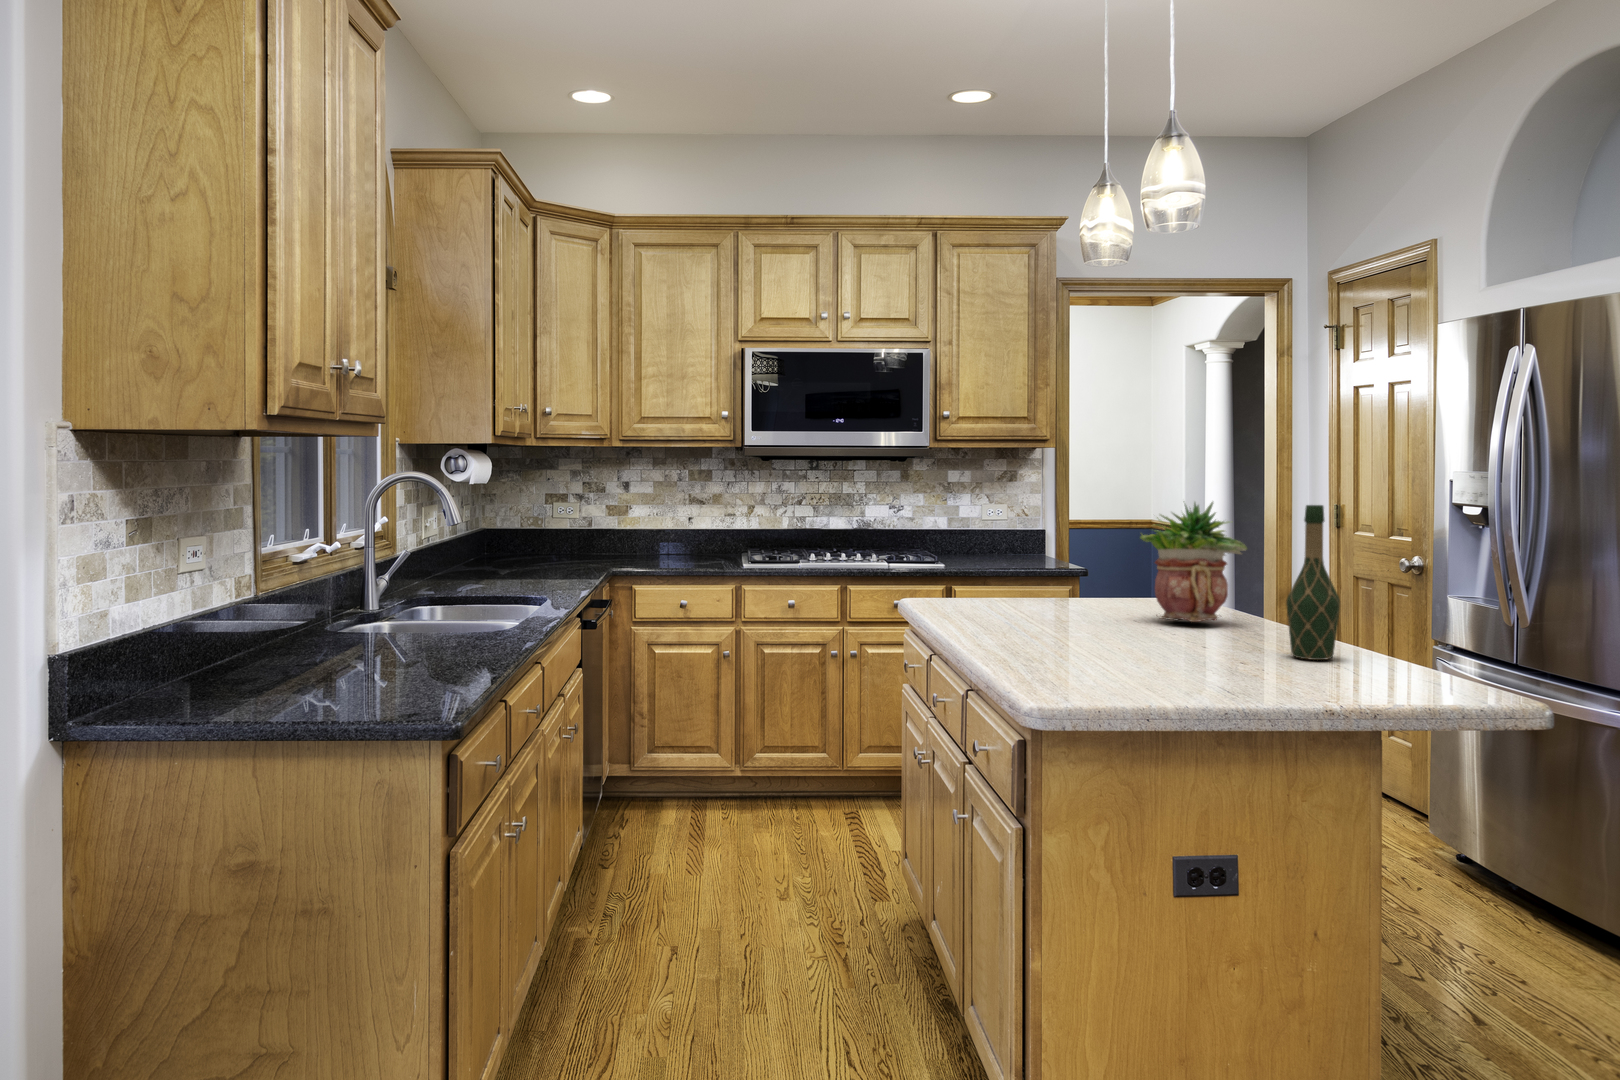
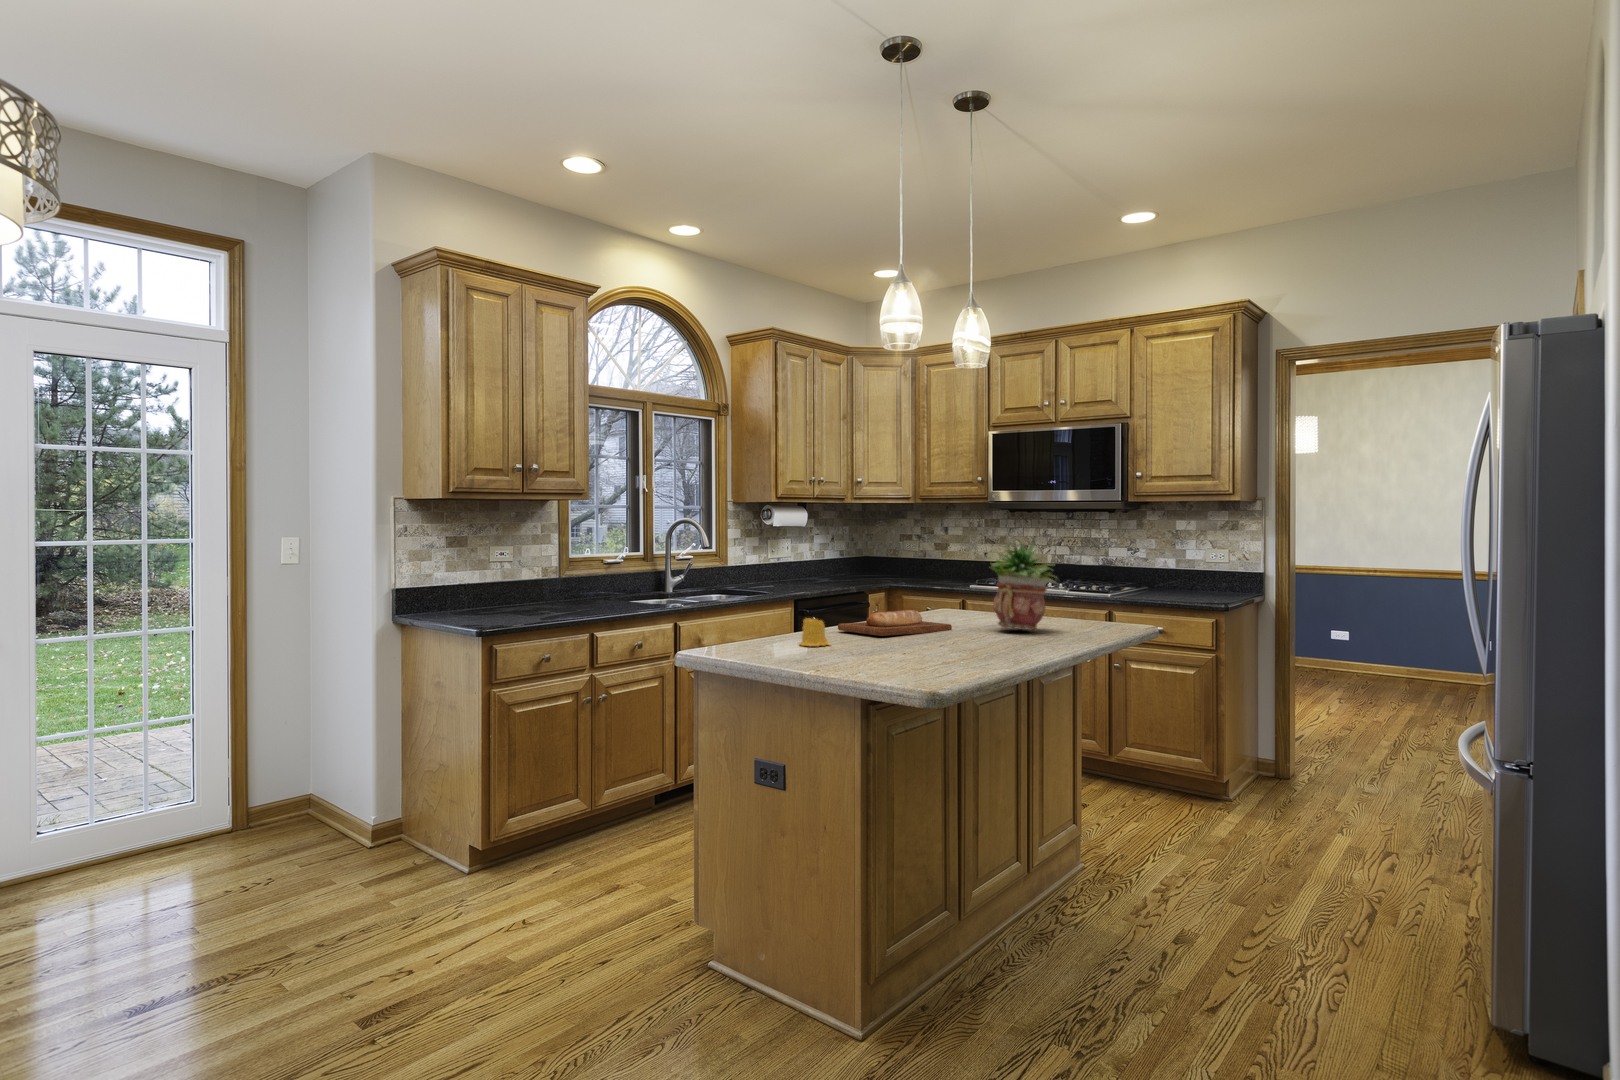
wine bottle: present [1286,505,1340,660] -> none [938,543,971,649]
bread loaf: none [1041,608,1166,653] -> present [838,610,952,636]
candle: none [1168,635,1221,687] -> present [799,618,831,646]

